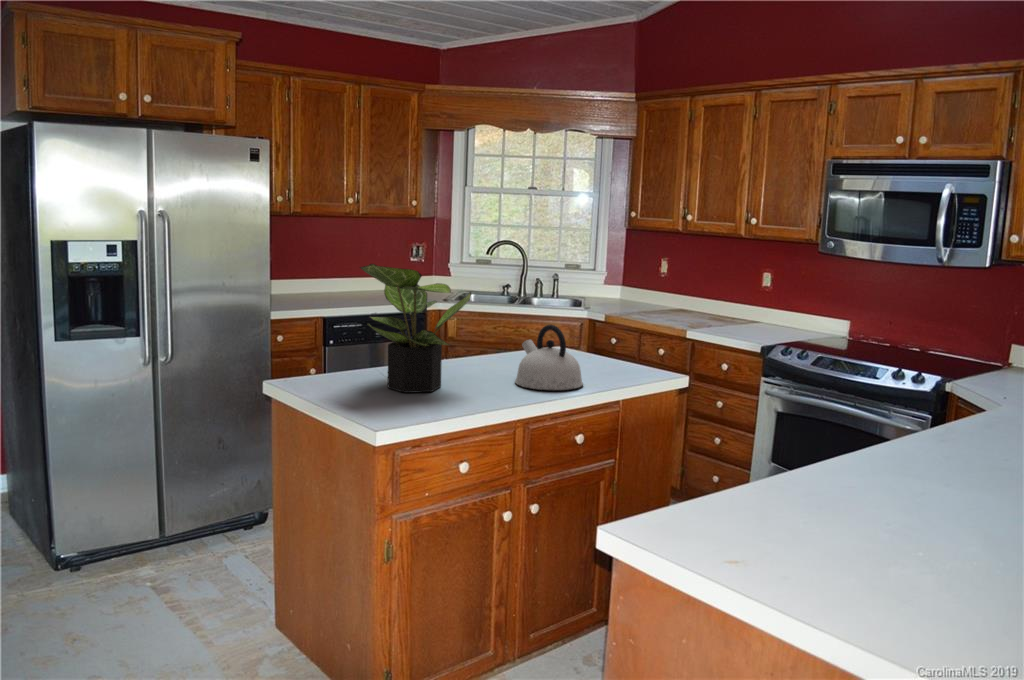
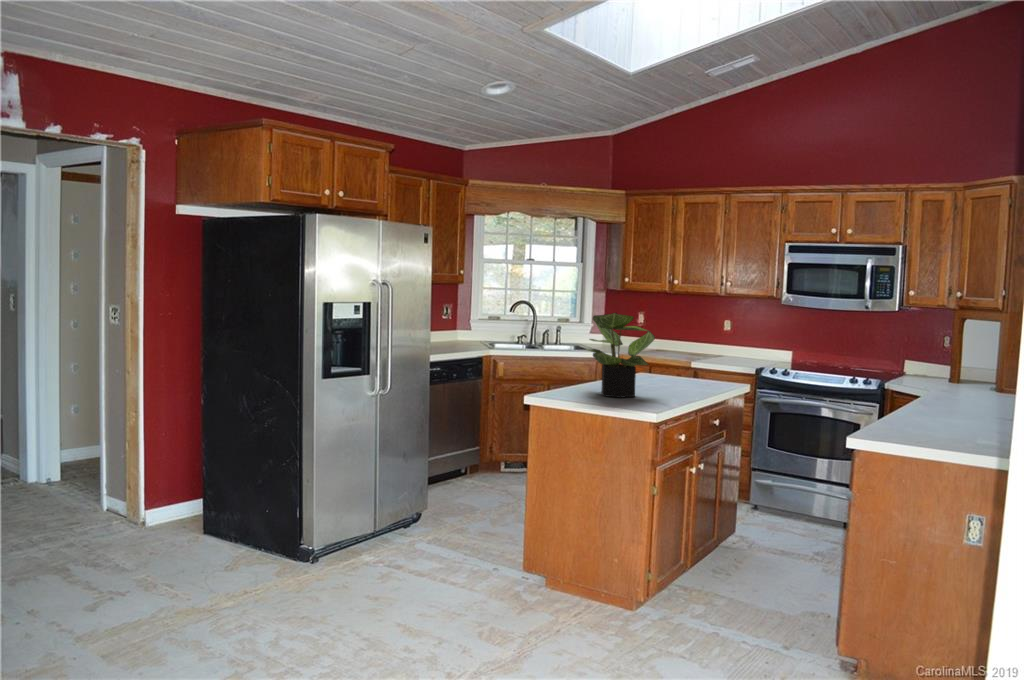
kettle: present [515,325,583,390] -> none [663,352,711,393]

